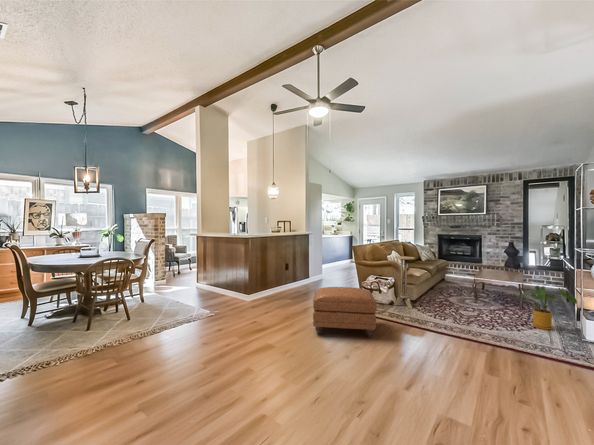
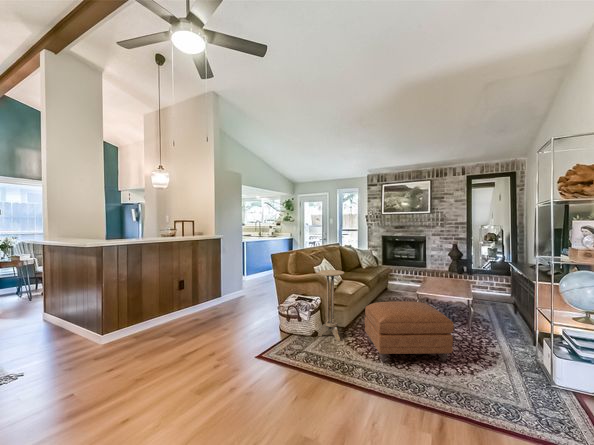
house plant: present [517,286,577,330] -> none [466,309,542,369]
ottoman: present [313,287,377,337] -> present [365,301,454,362]

